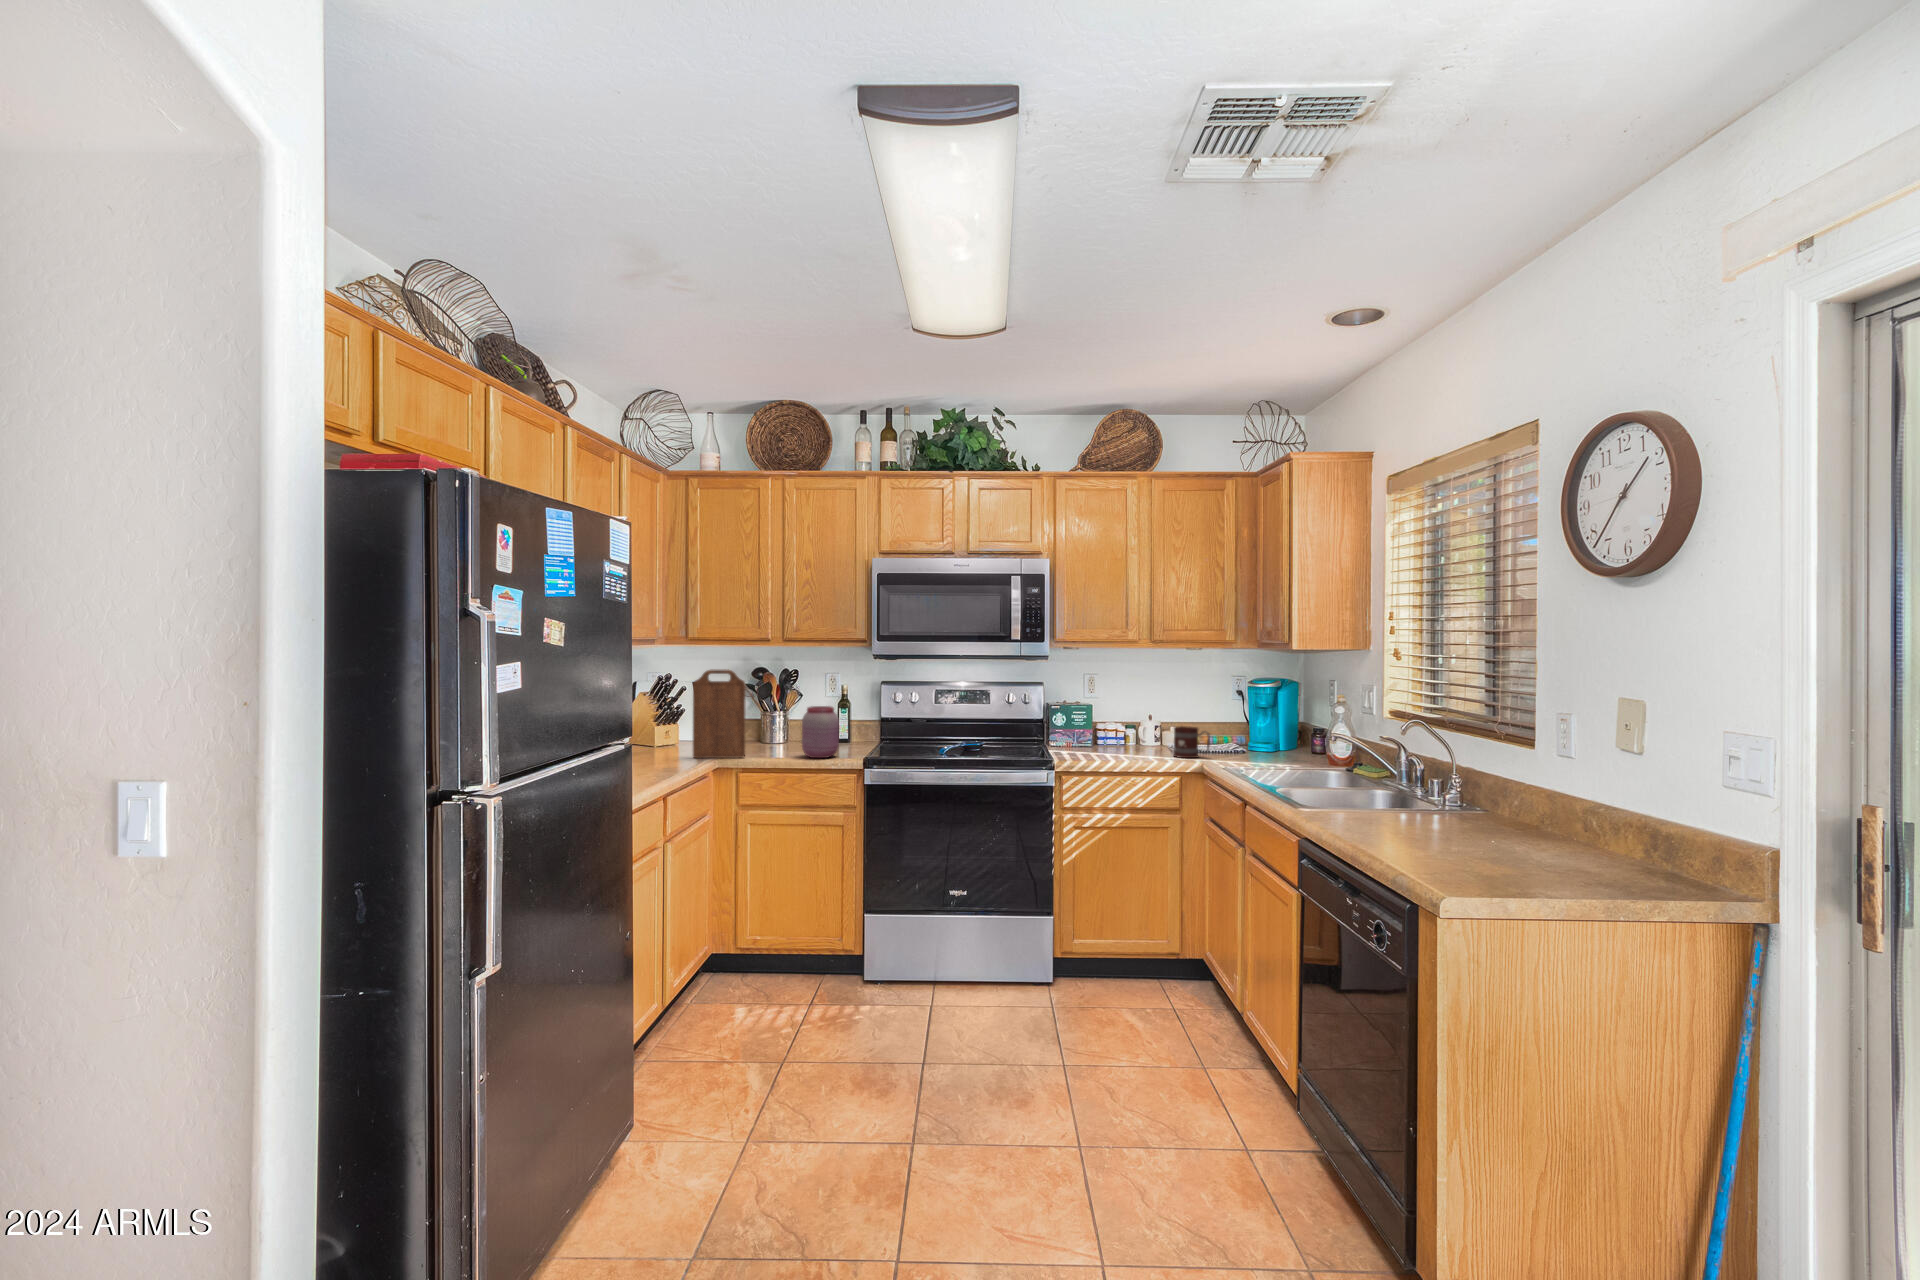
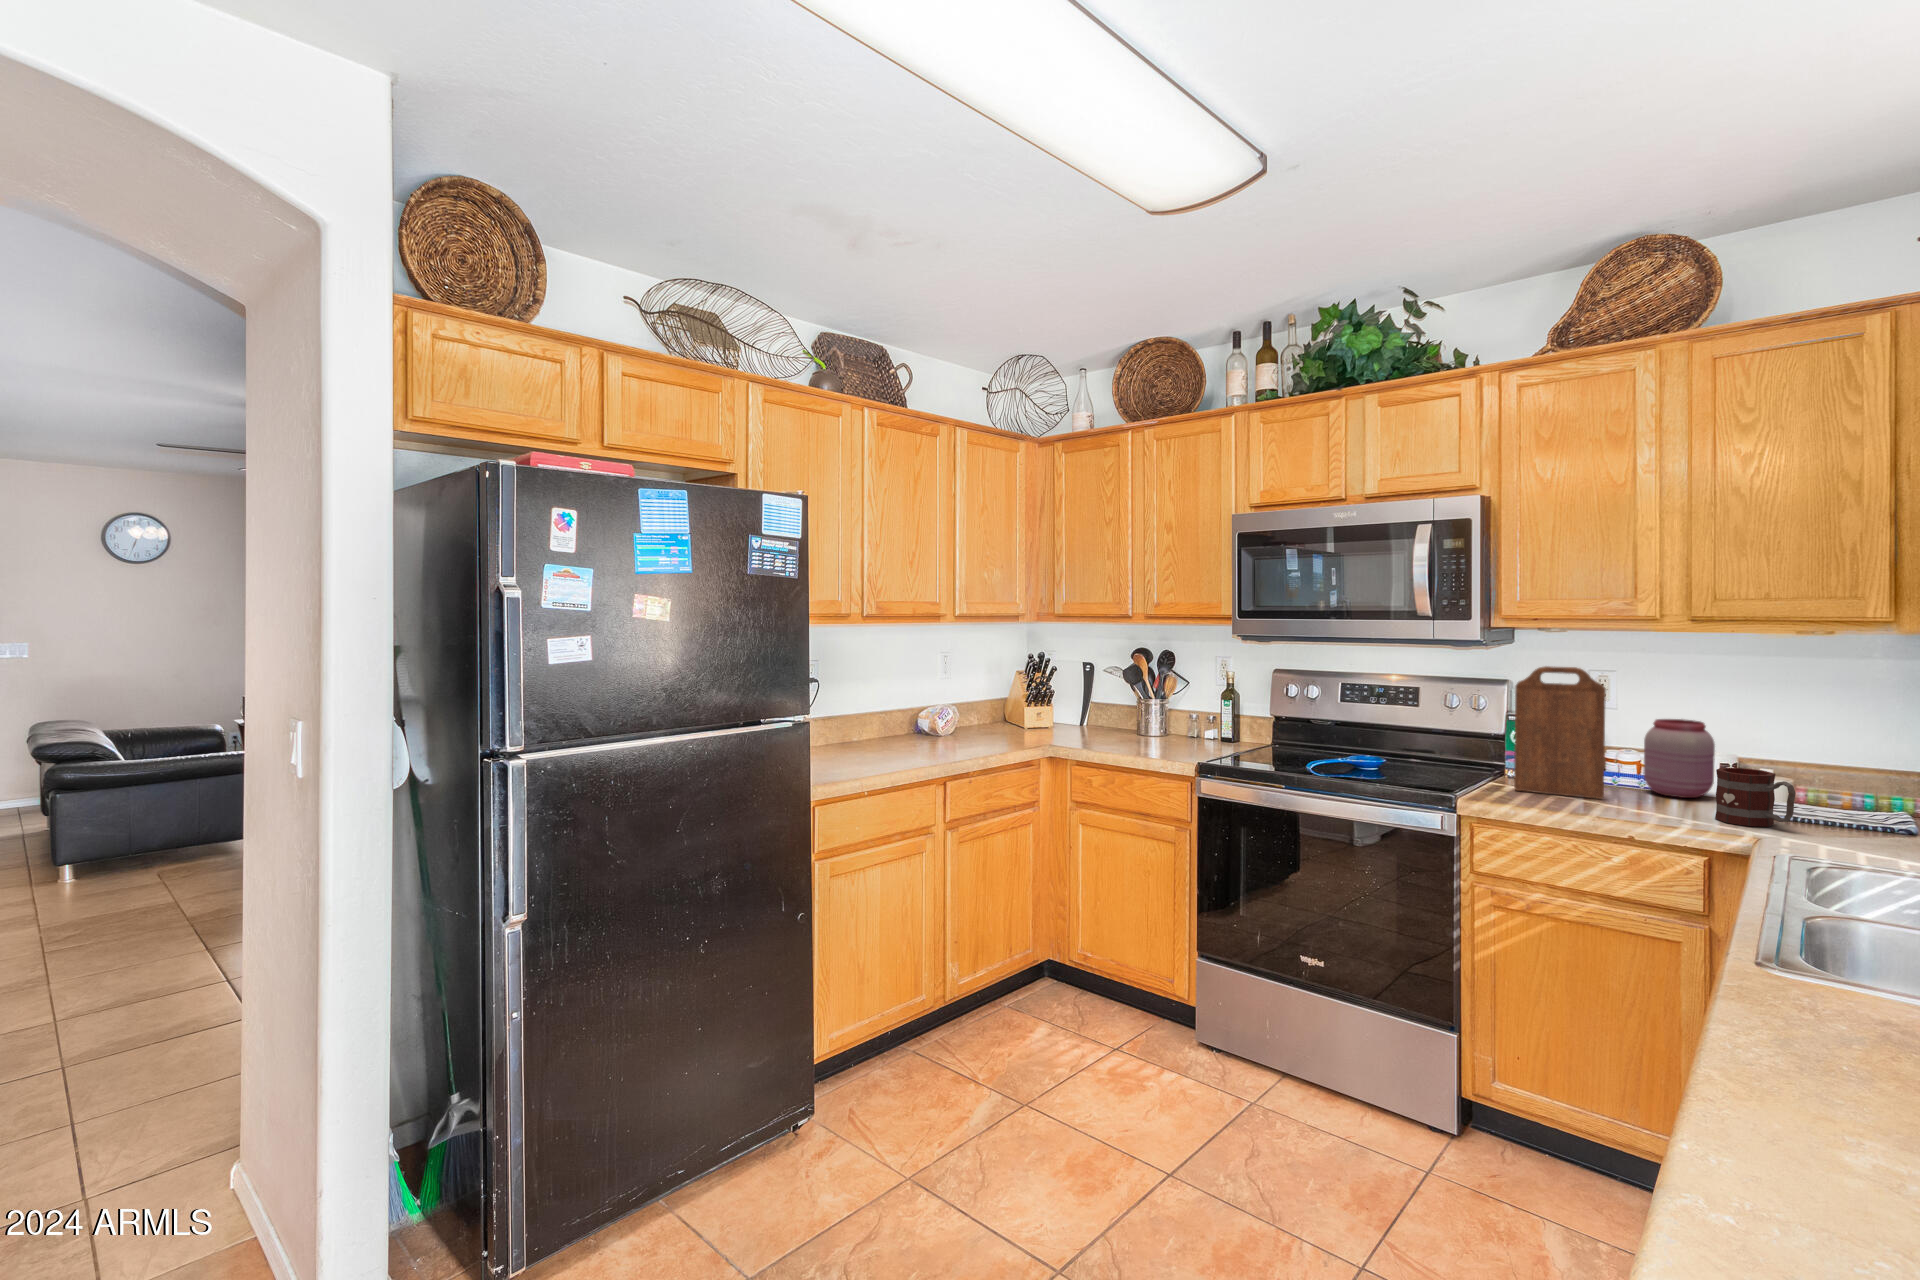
cutting board: present [693,669,746,758] -> present [1514,666,1606,799]
jar: present [802,706,839,758] -> present [1644,719,1715,798]

